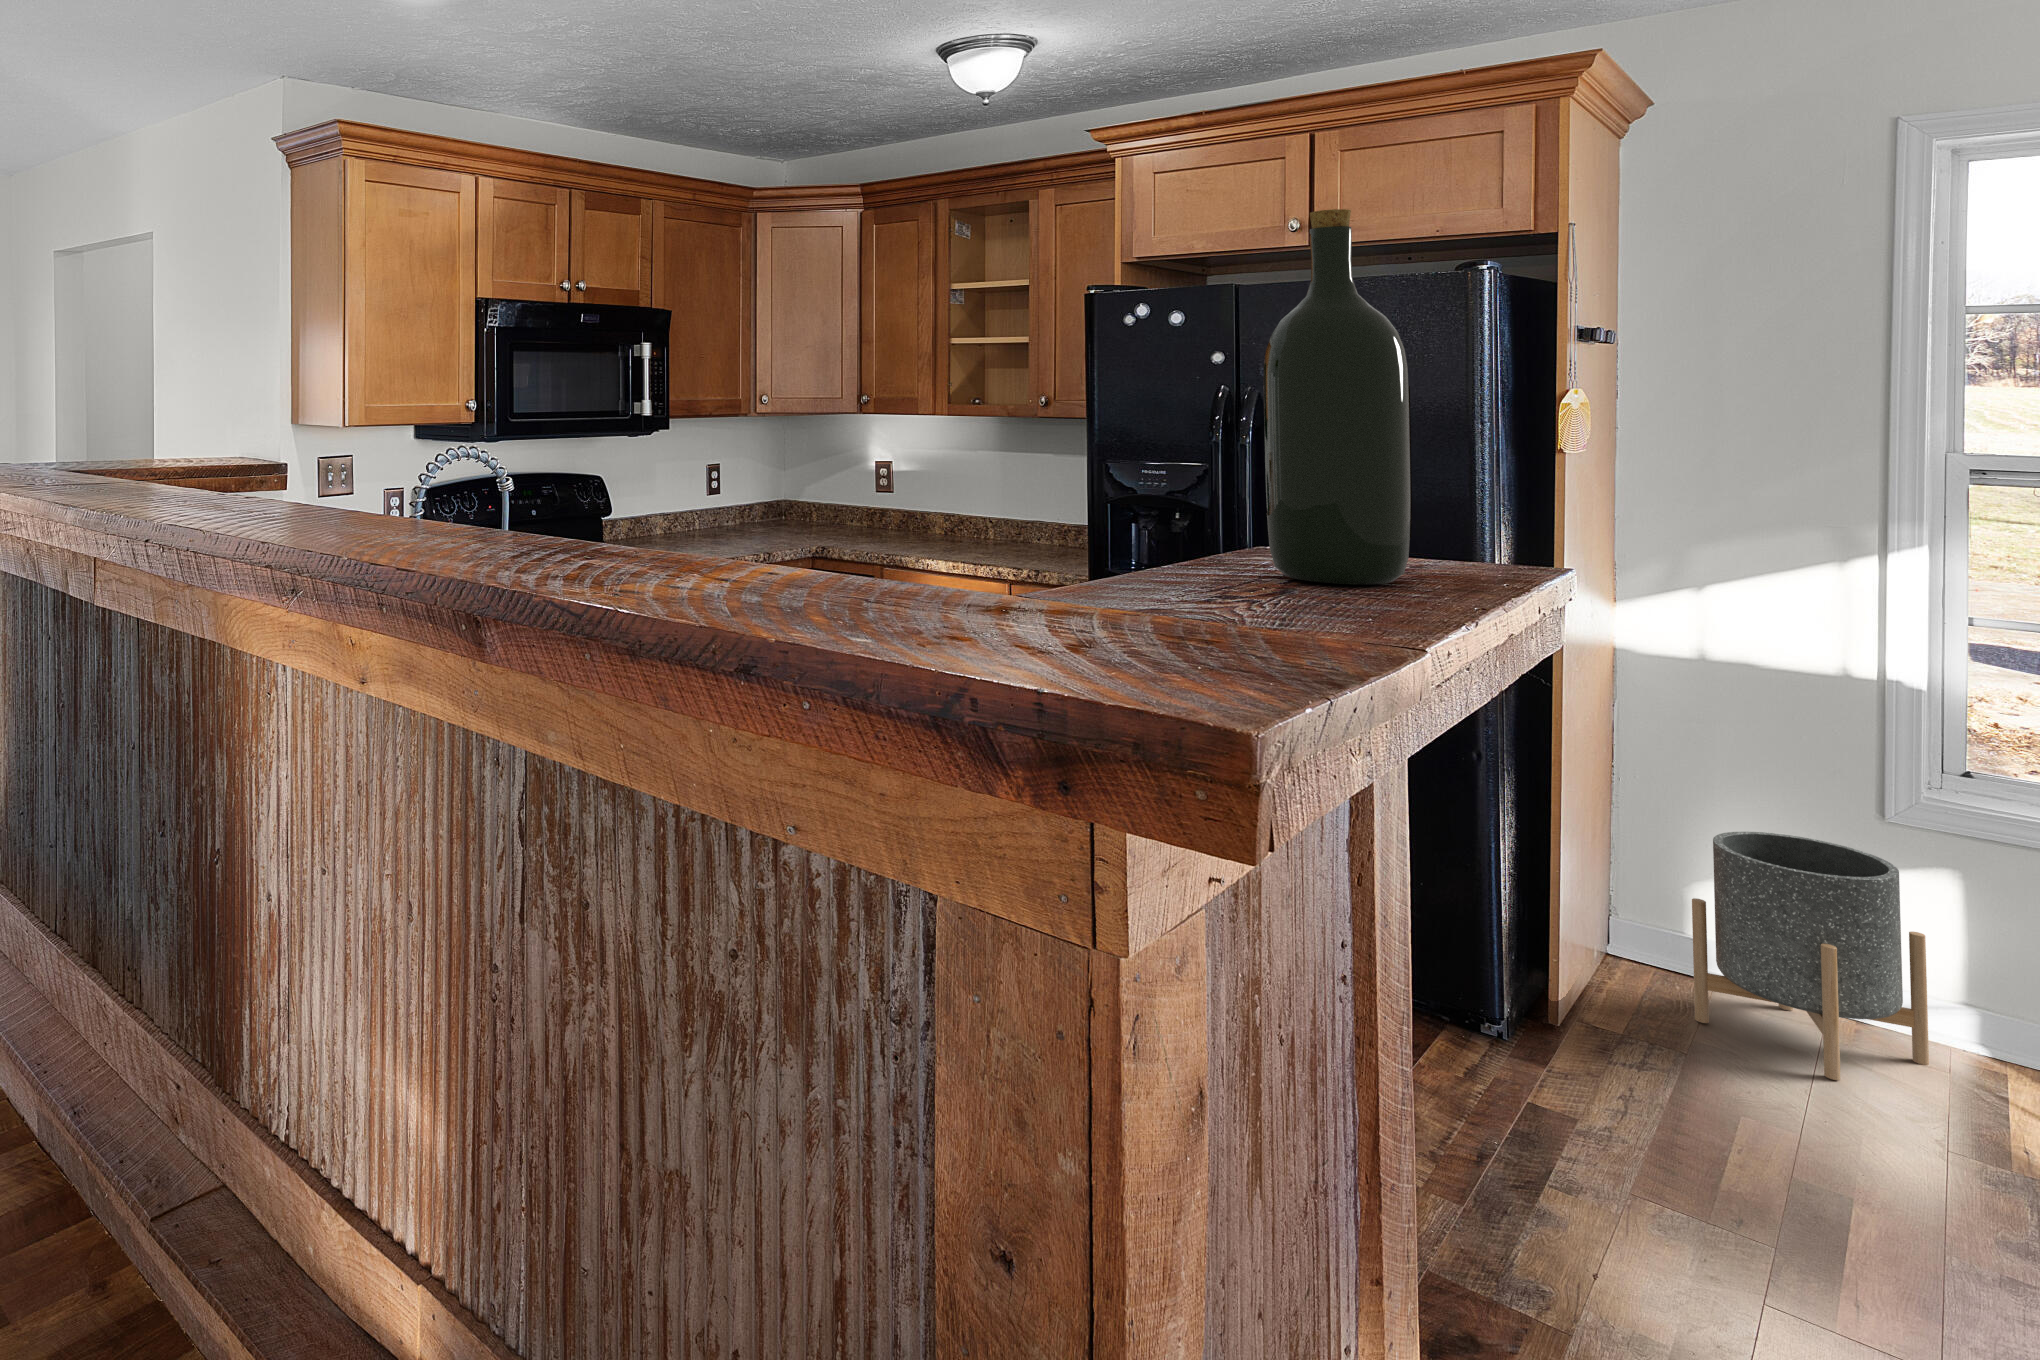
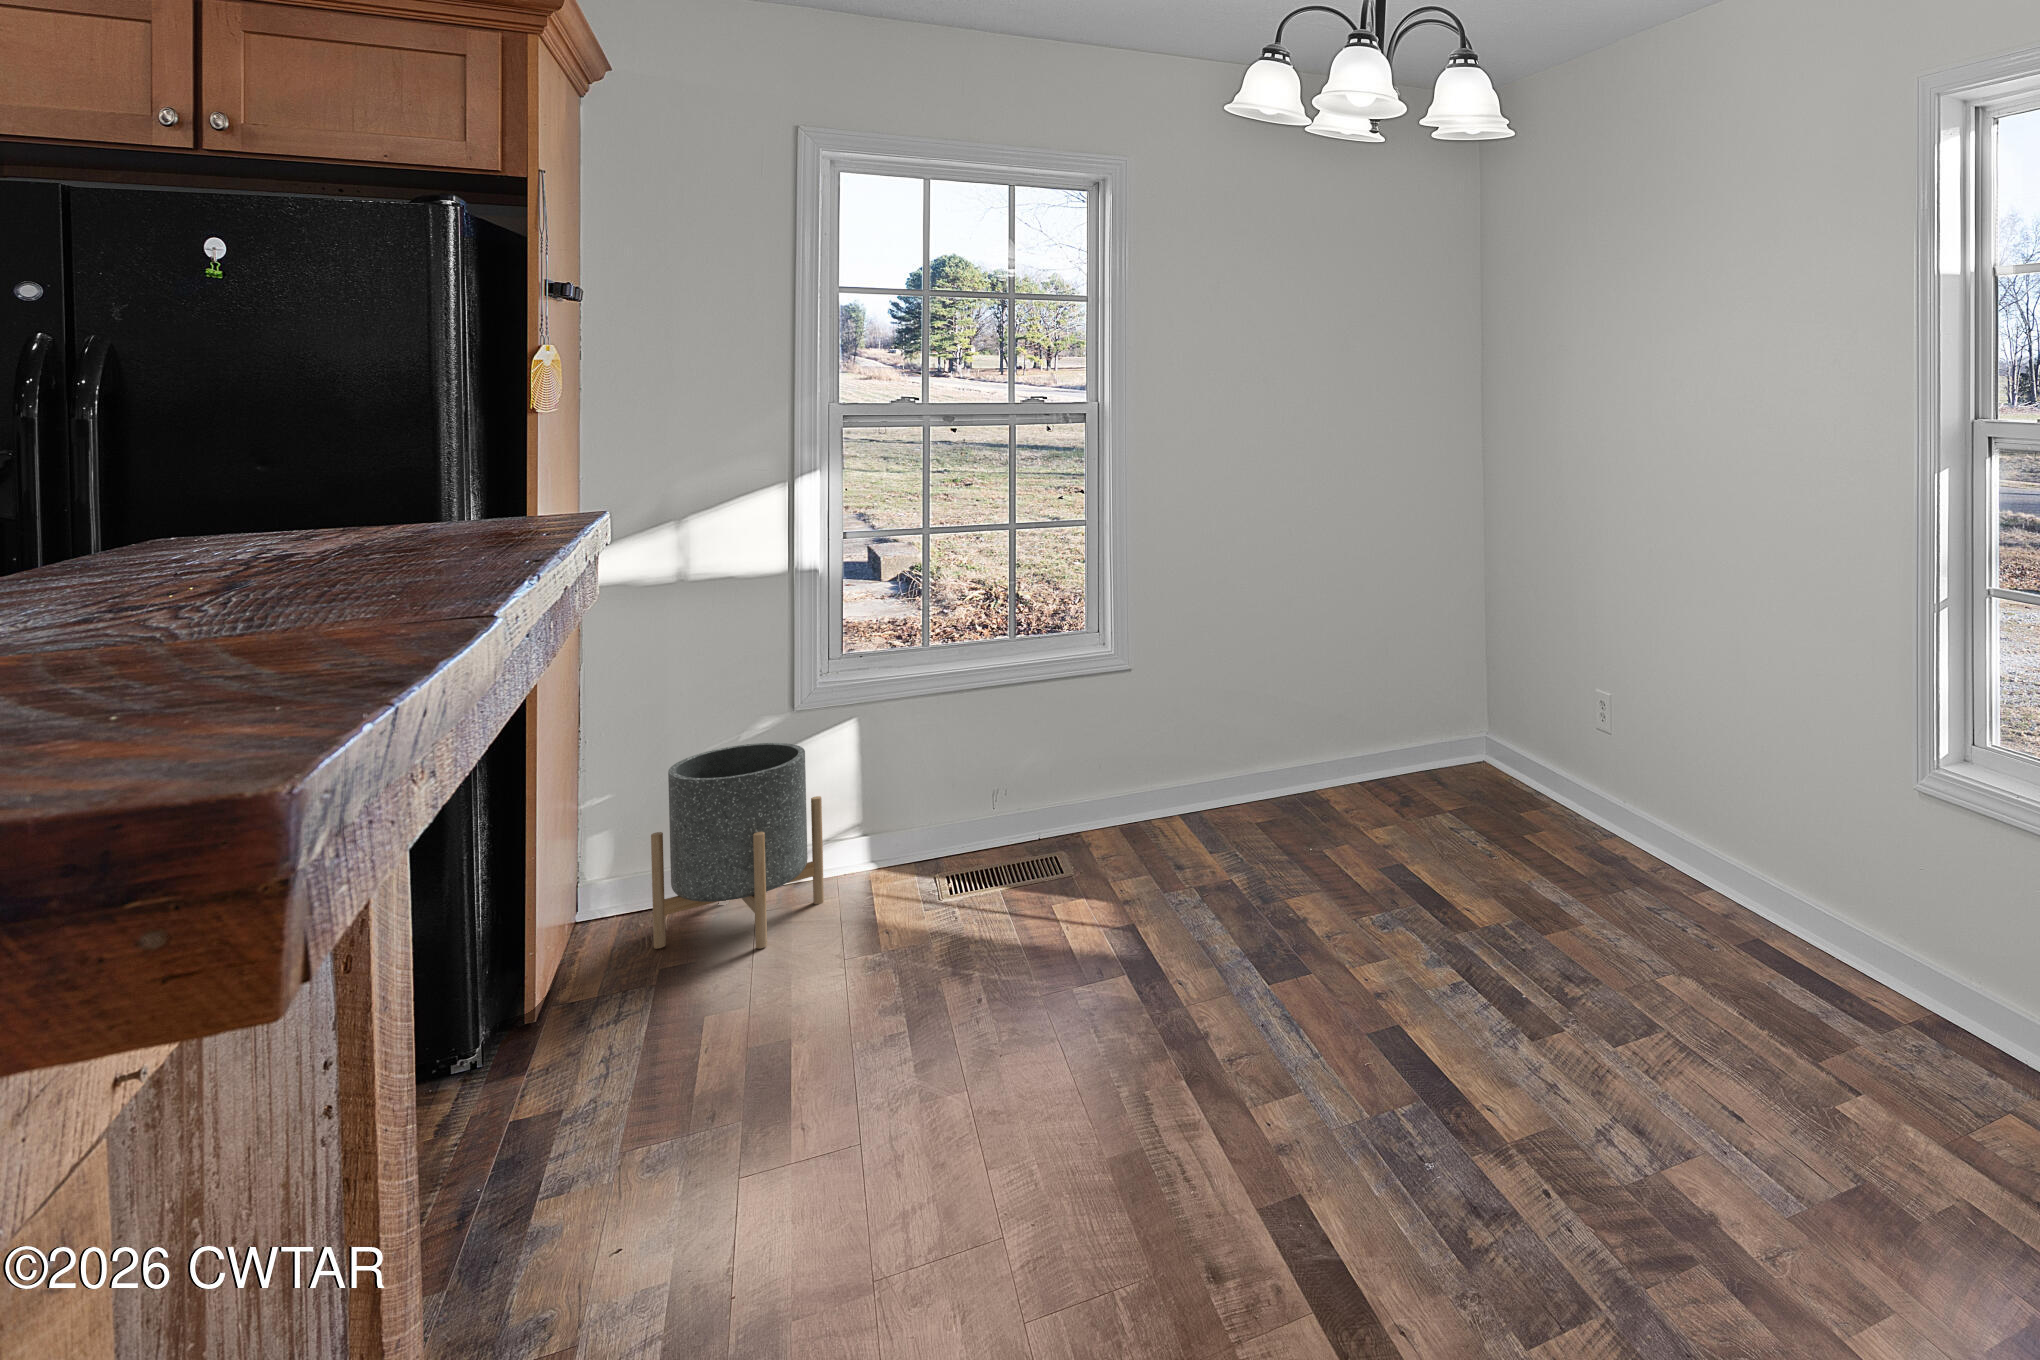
wine bottle: present [1264,209,1412,584] -> none [190,26,432,563]

